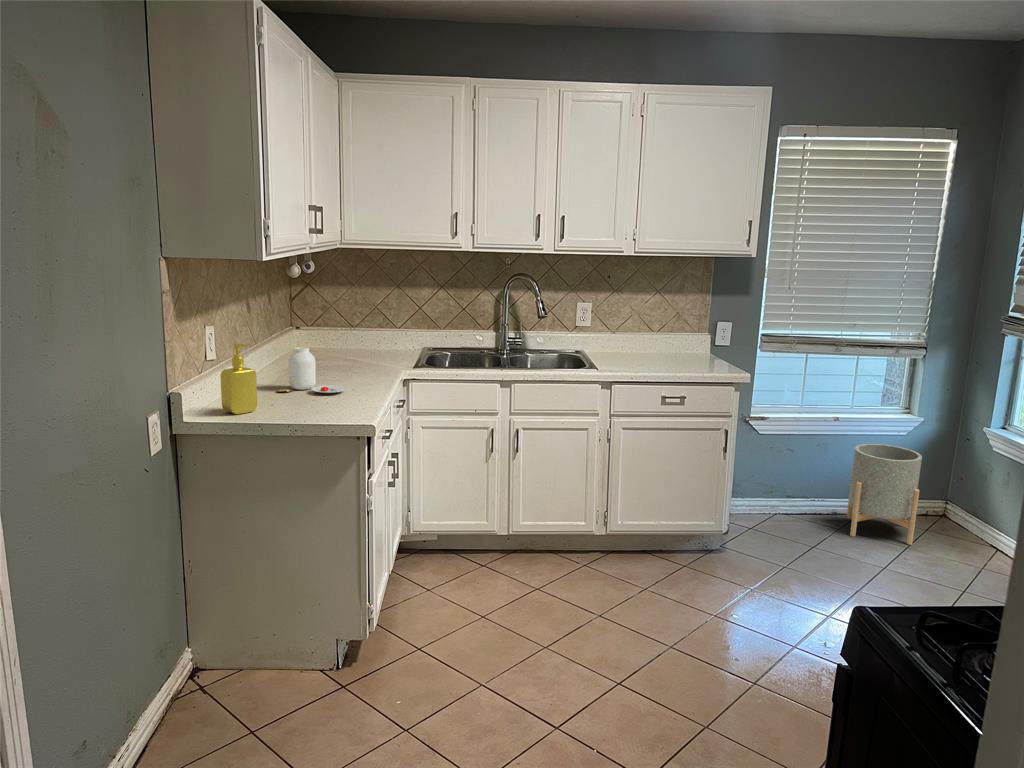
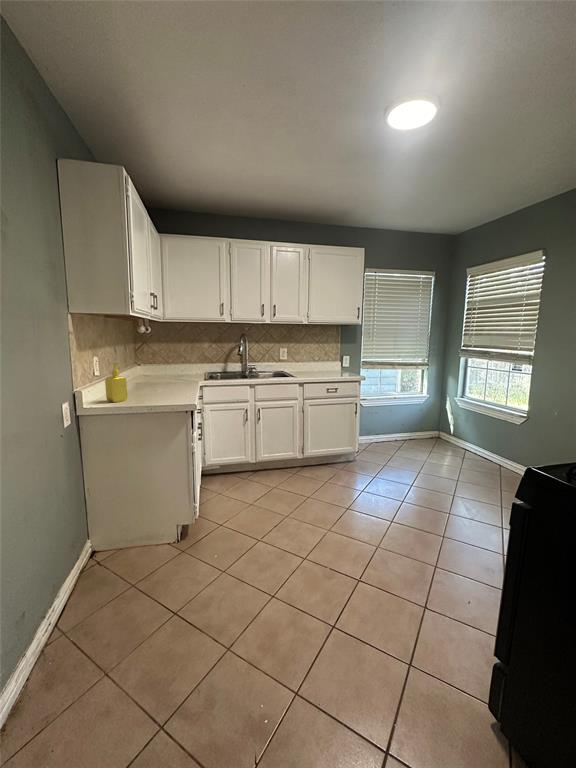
jar: present [277,347,346,393] -> none [136,368,175,392]
planter: present [847,444,922,545] -> none [401,407,432,450]

